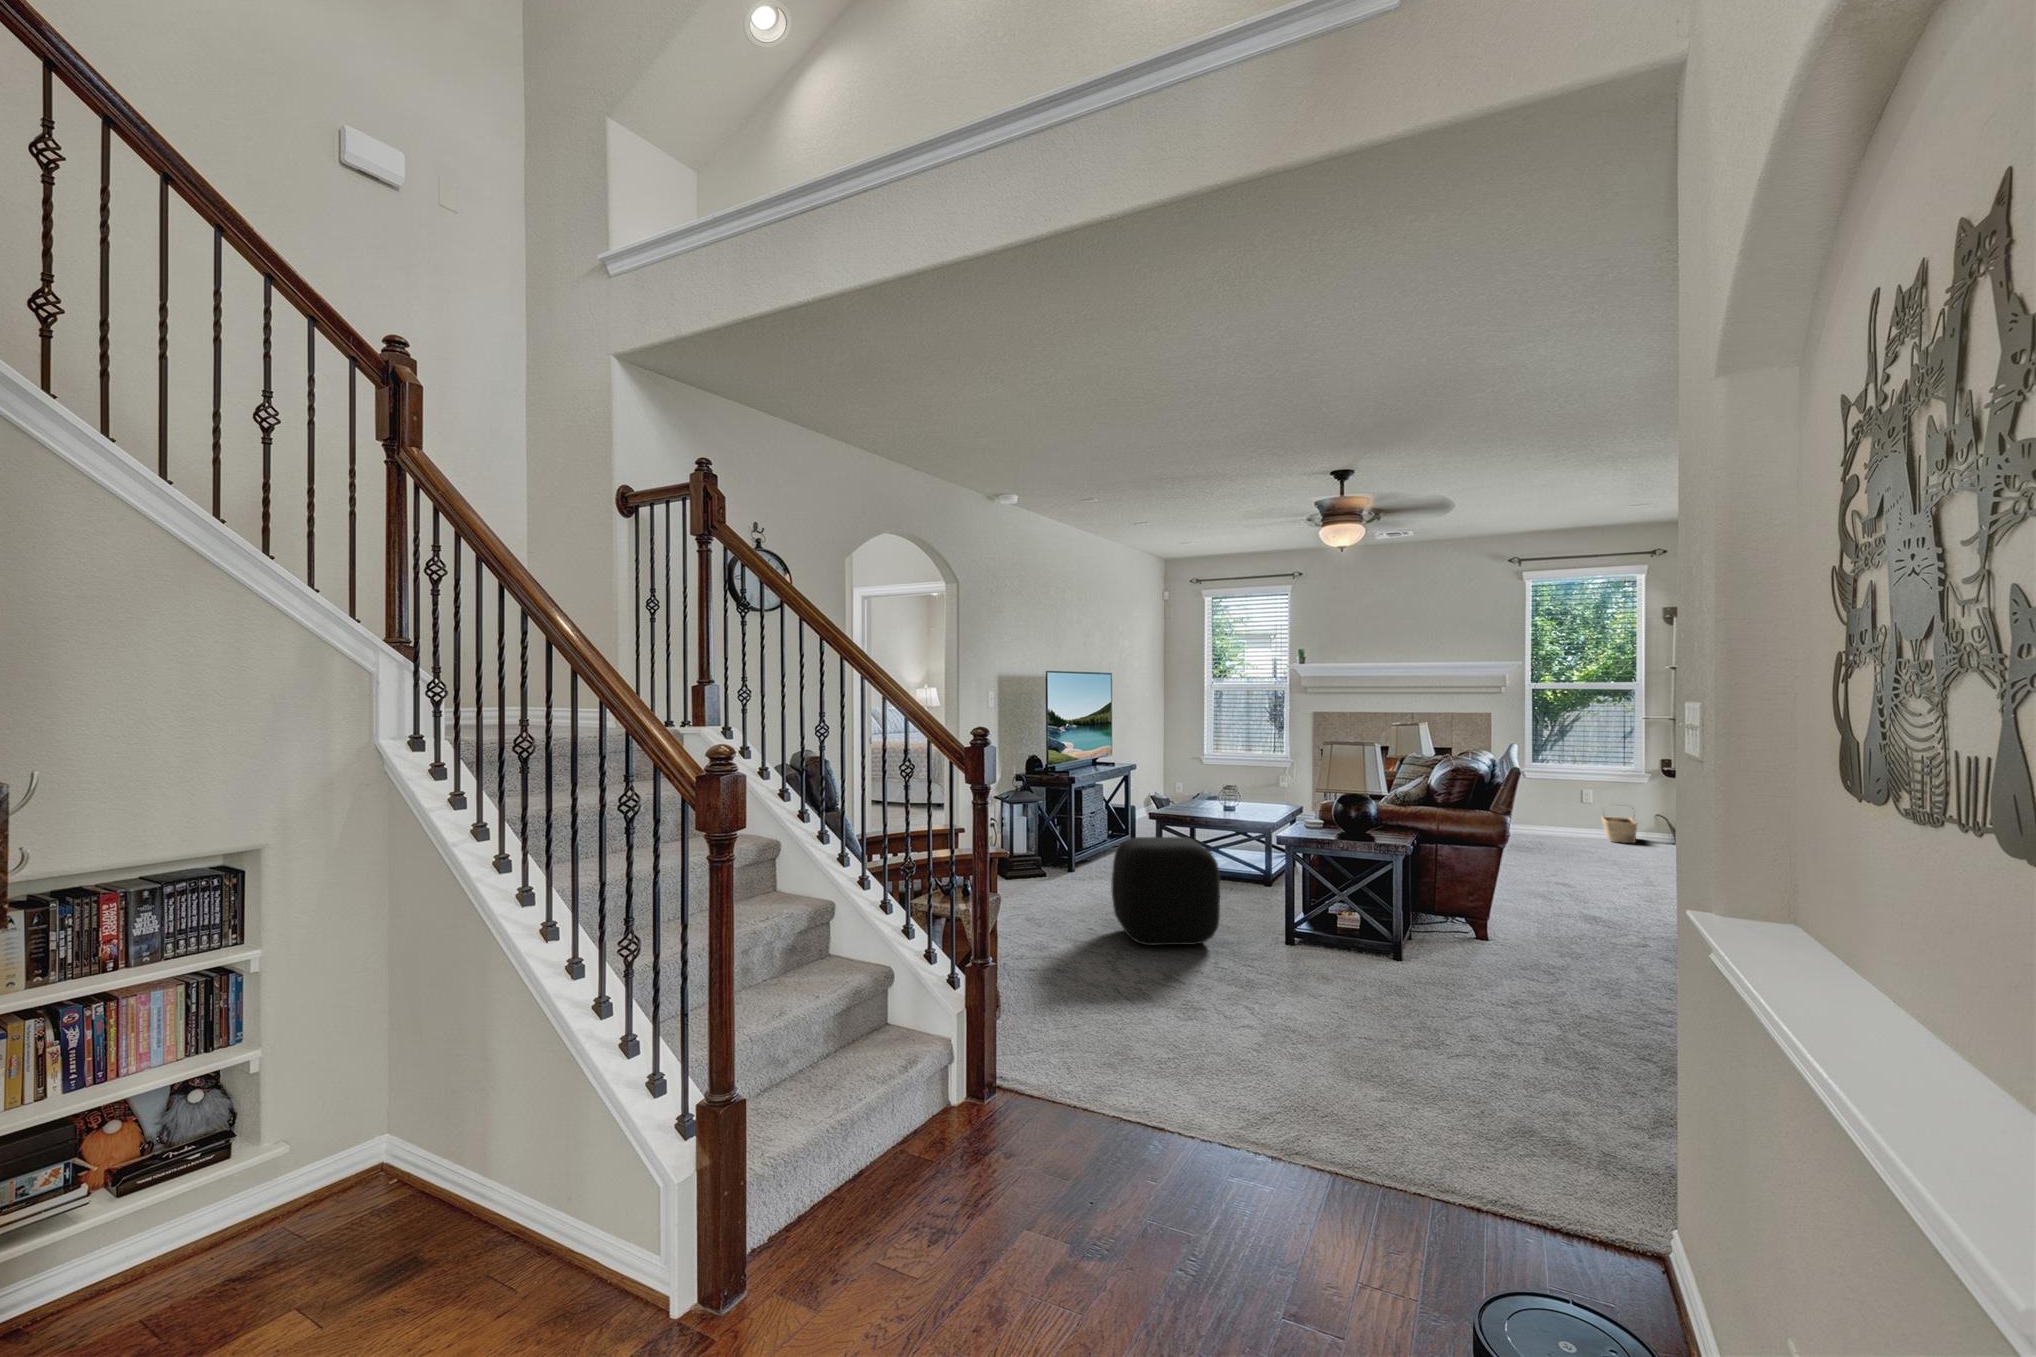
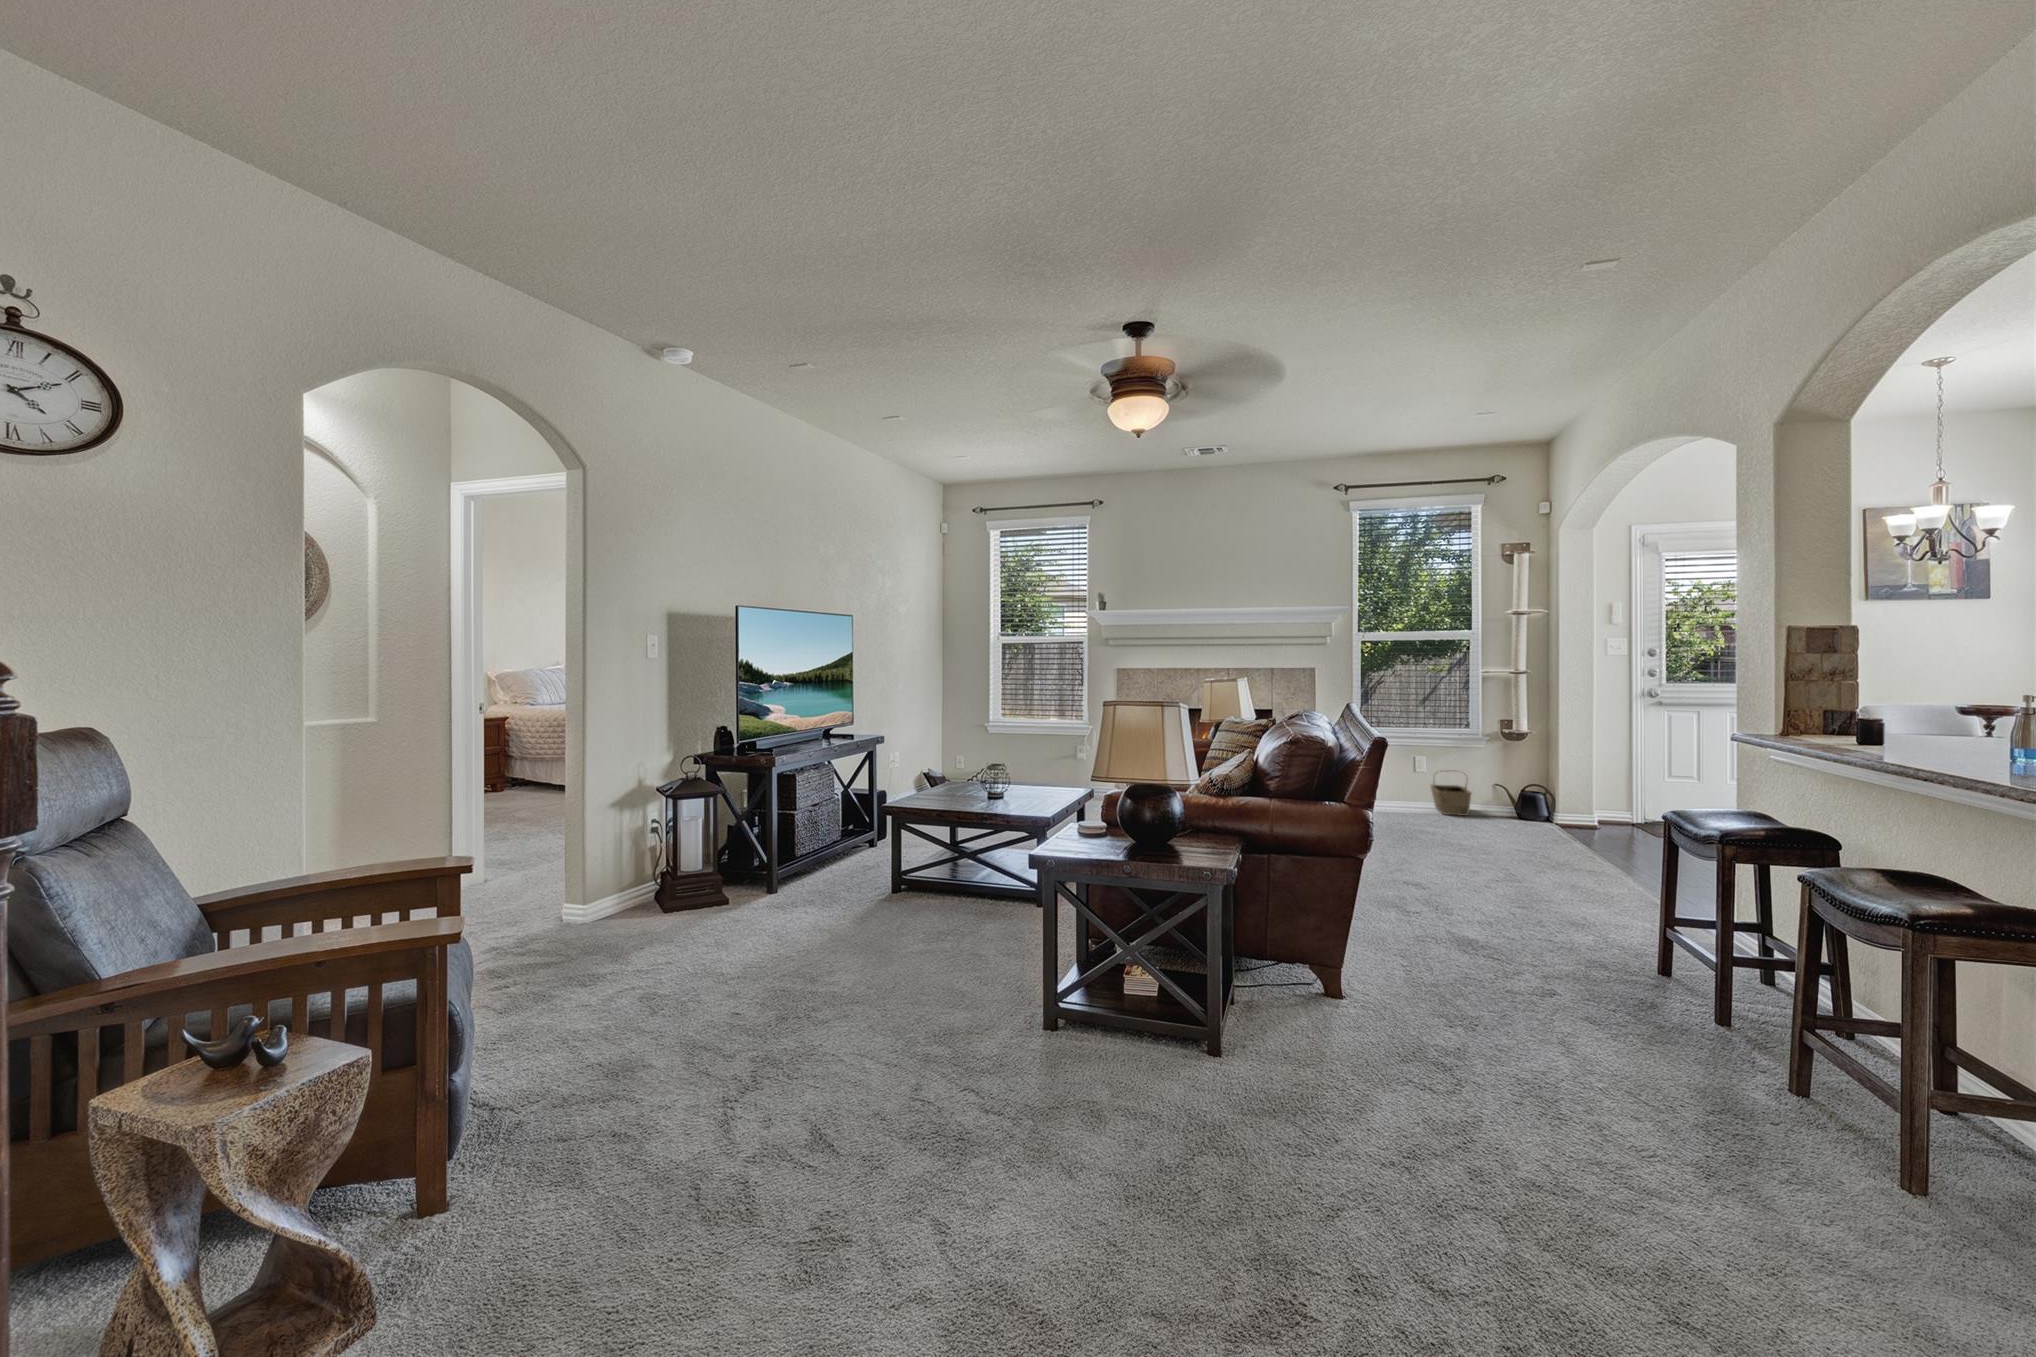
ottoman: present [1111,837,1220,945] -> none [756,858,937,1054]

